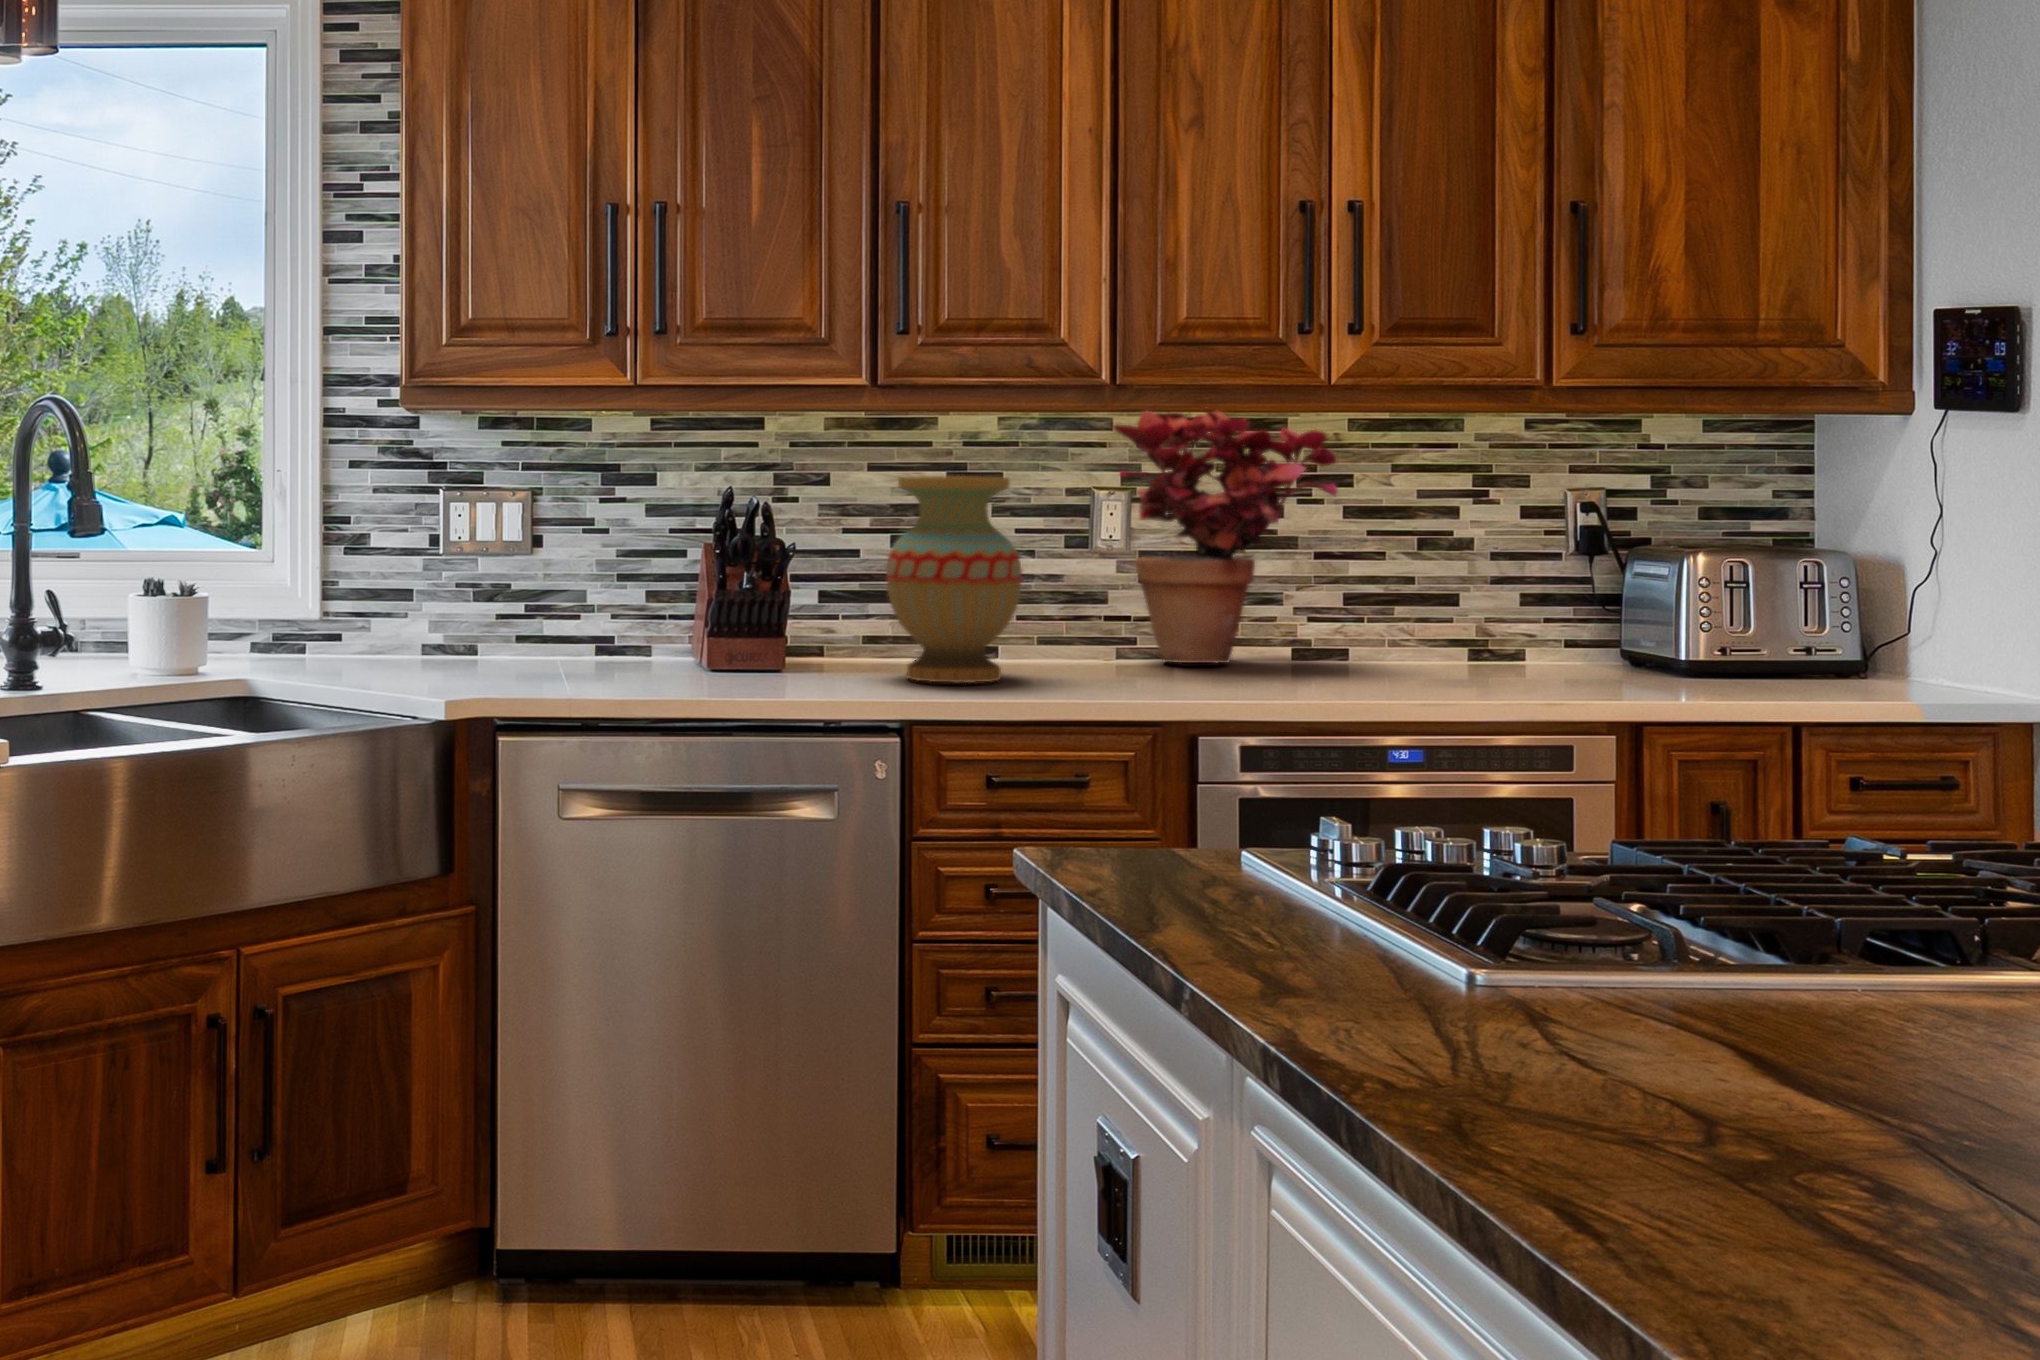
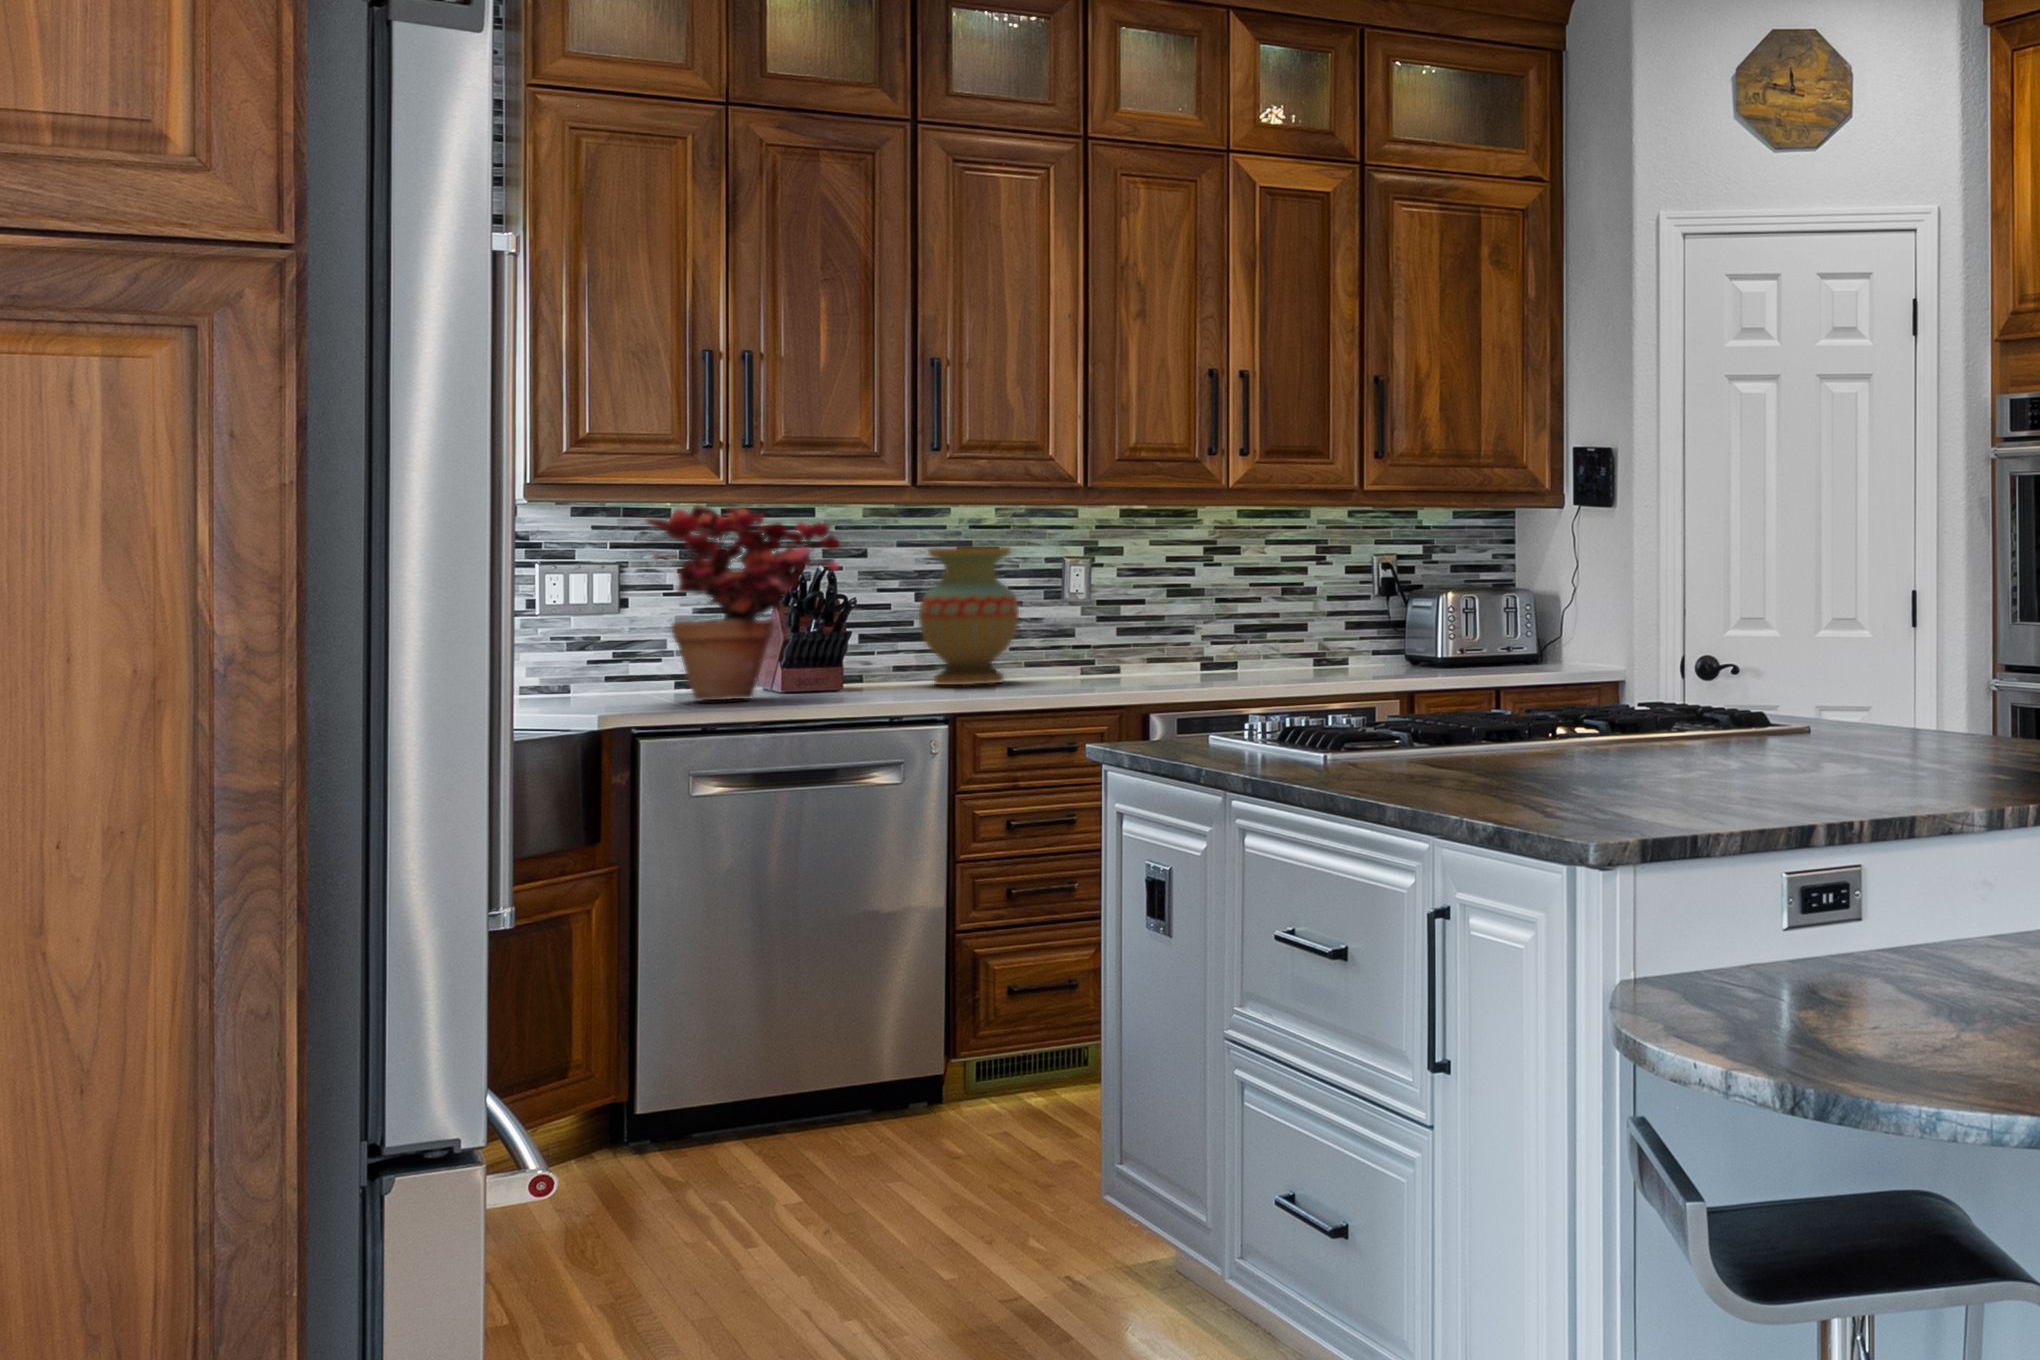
potted plant: present [1113,410,1338,663] -> present [647,506,841,700]

